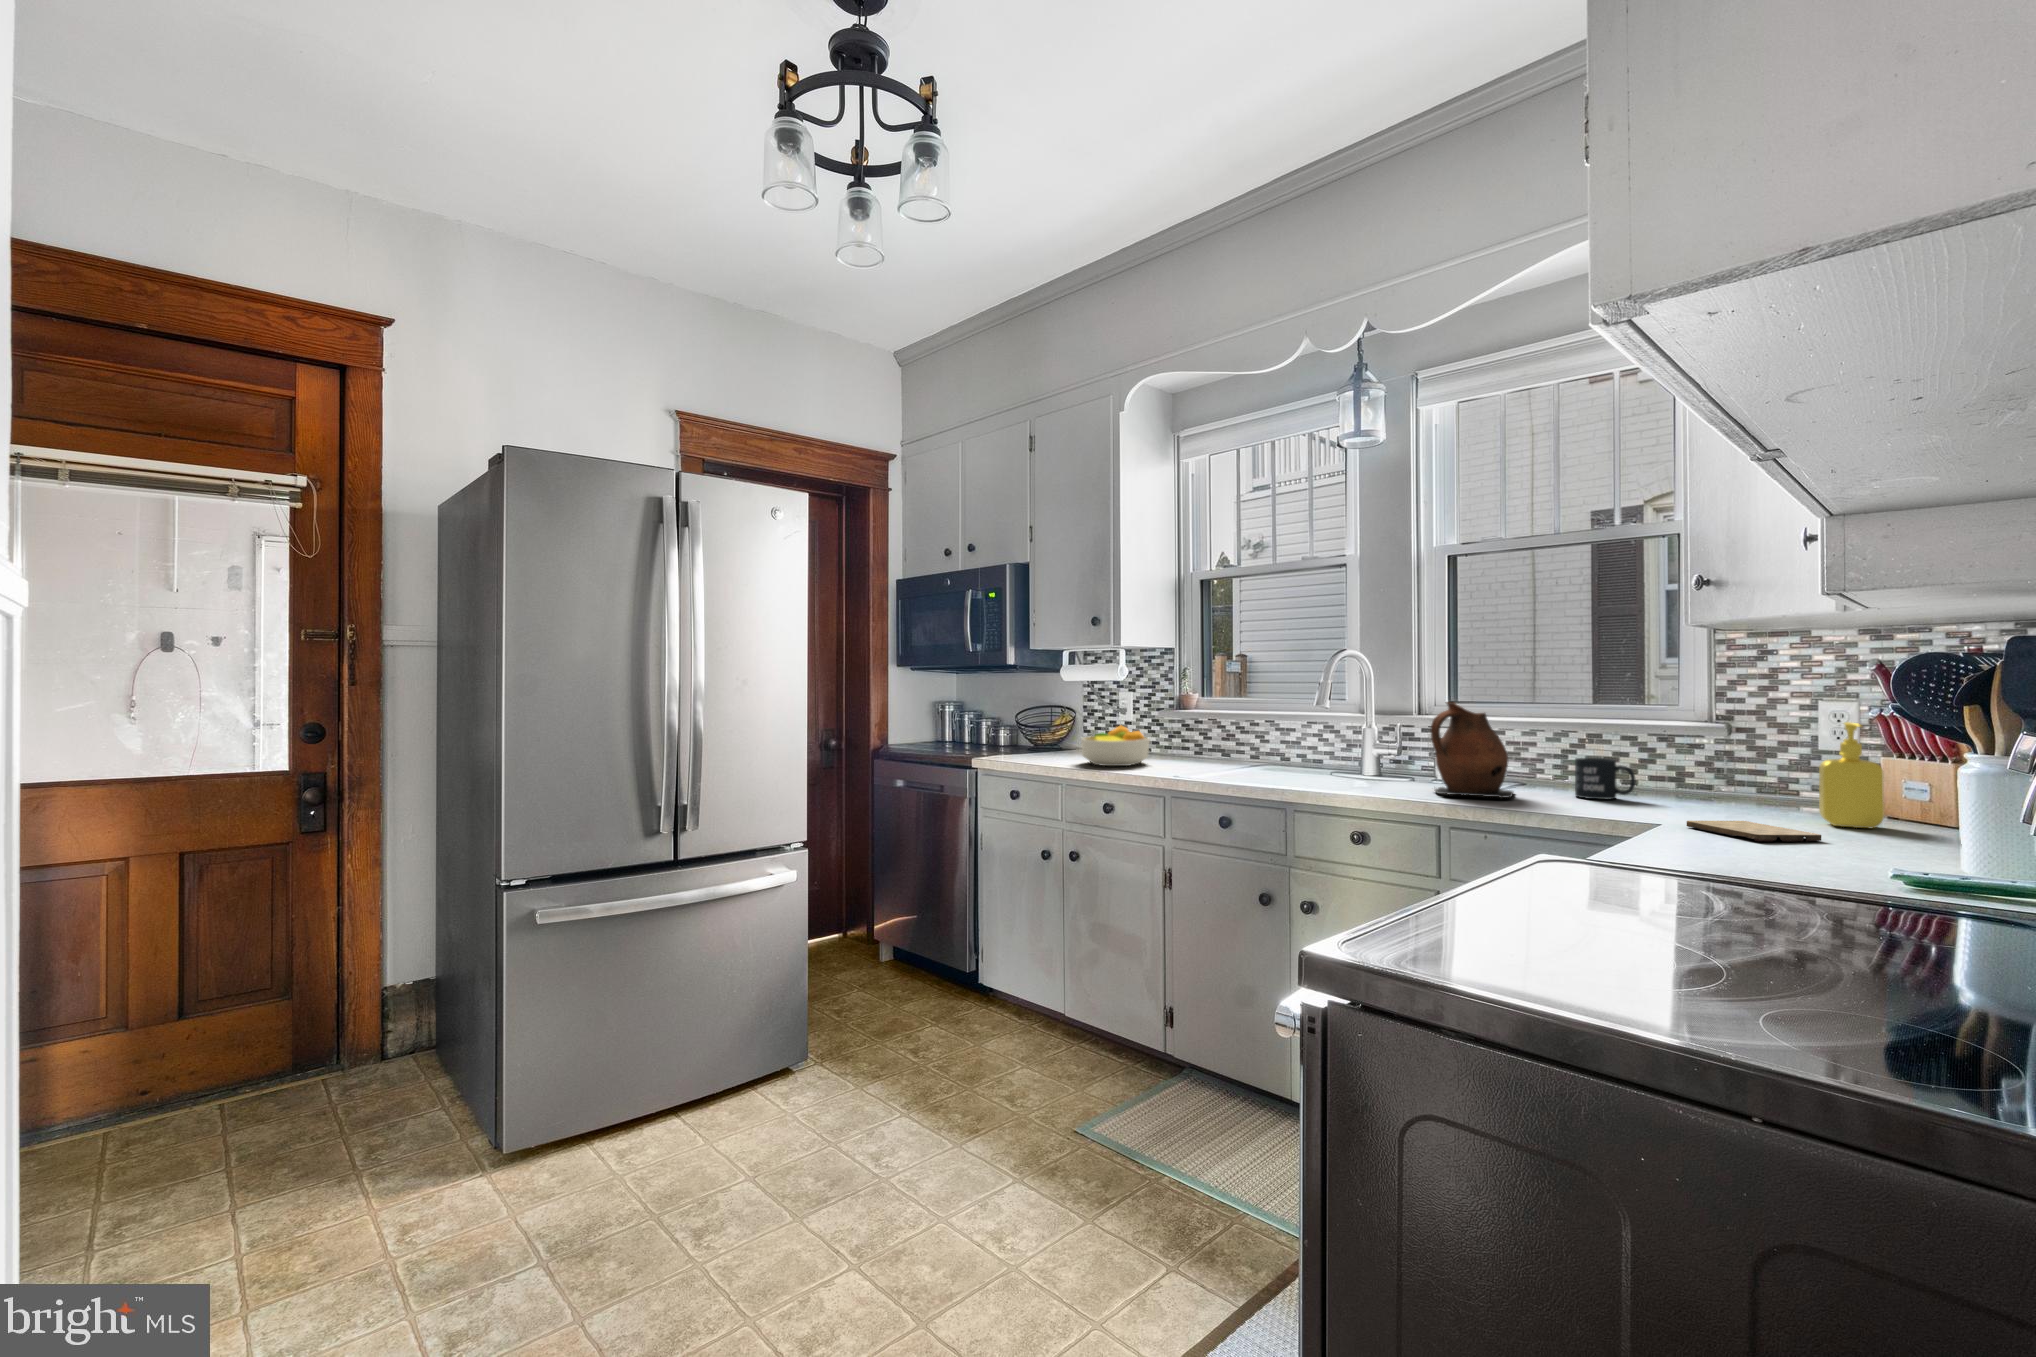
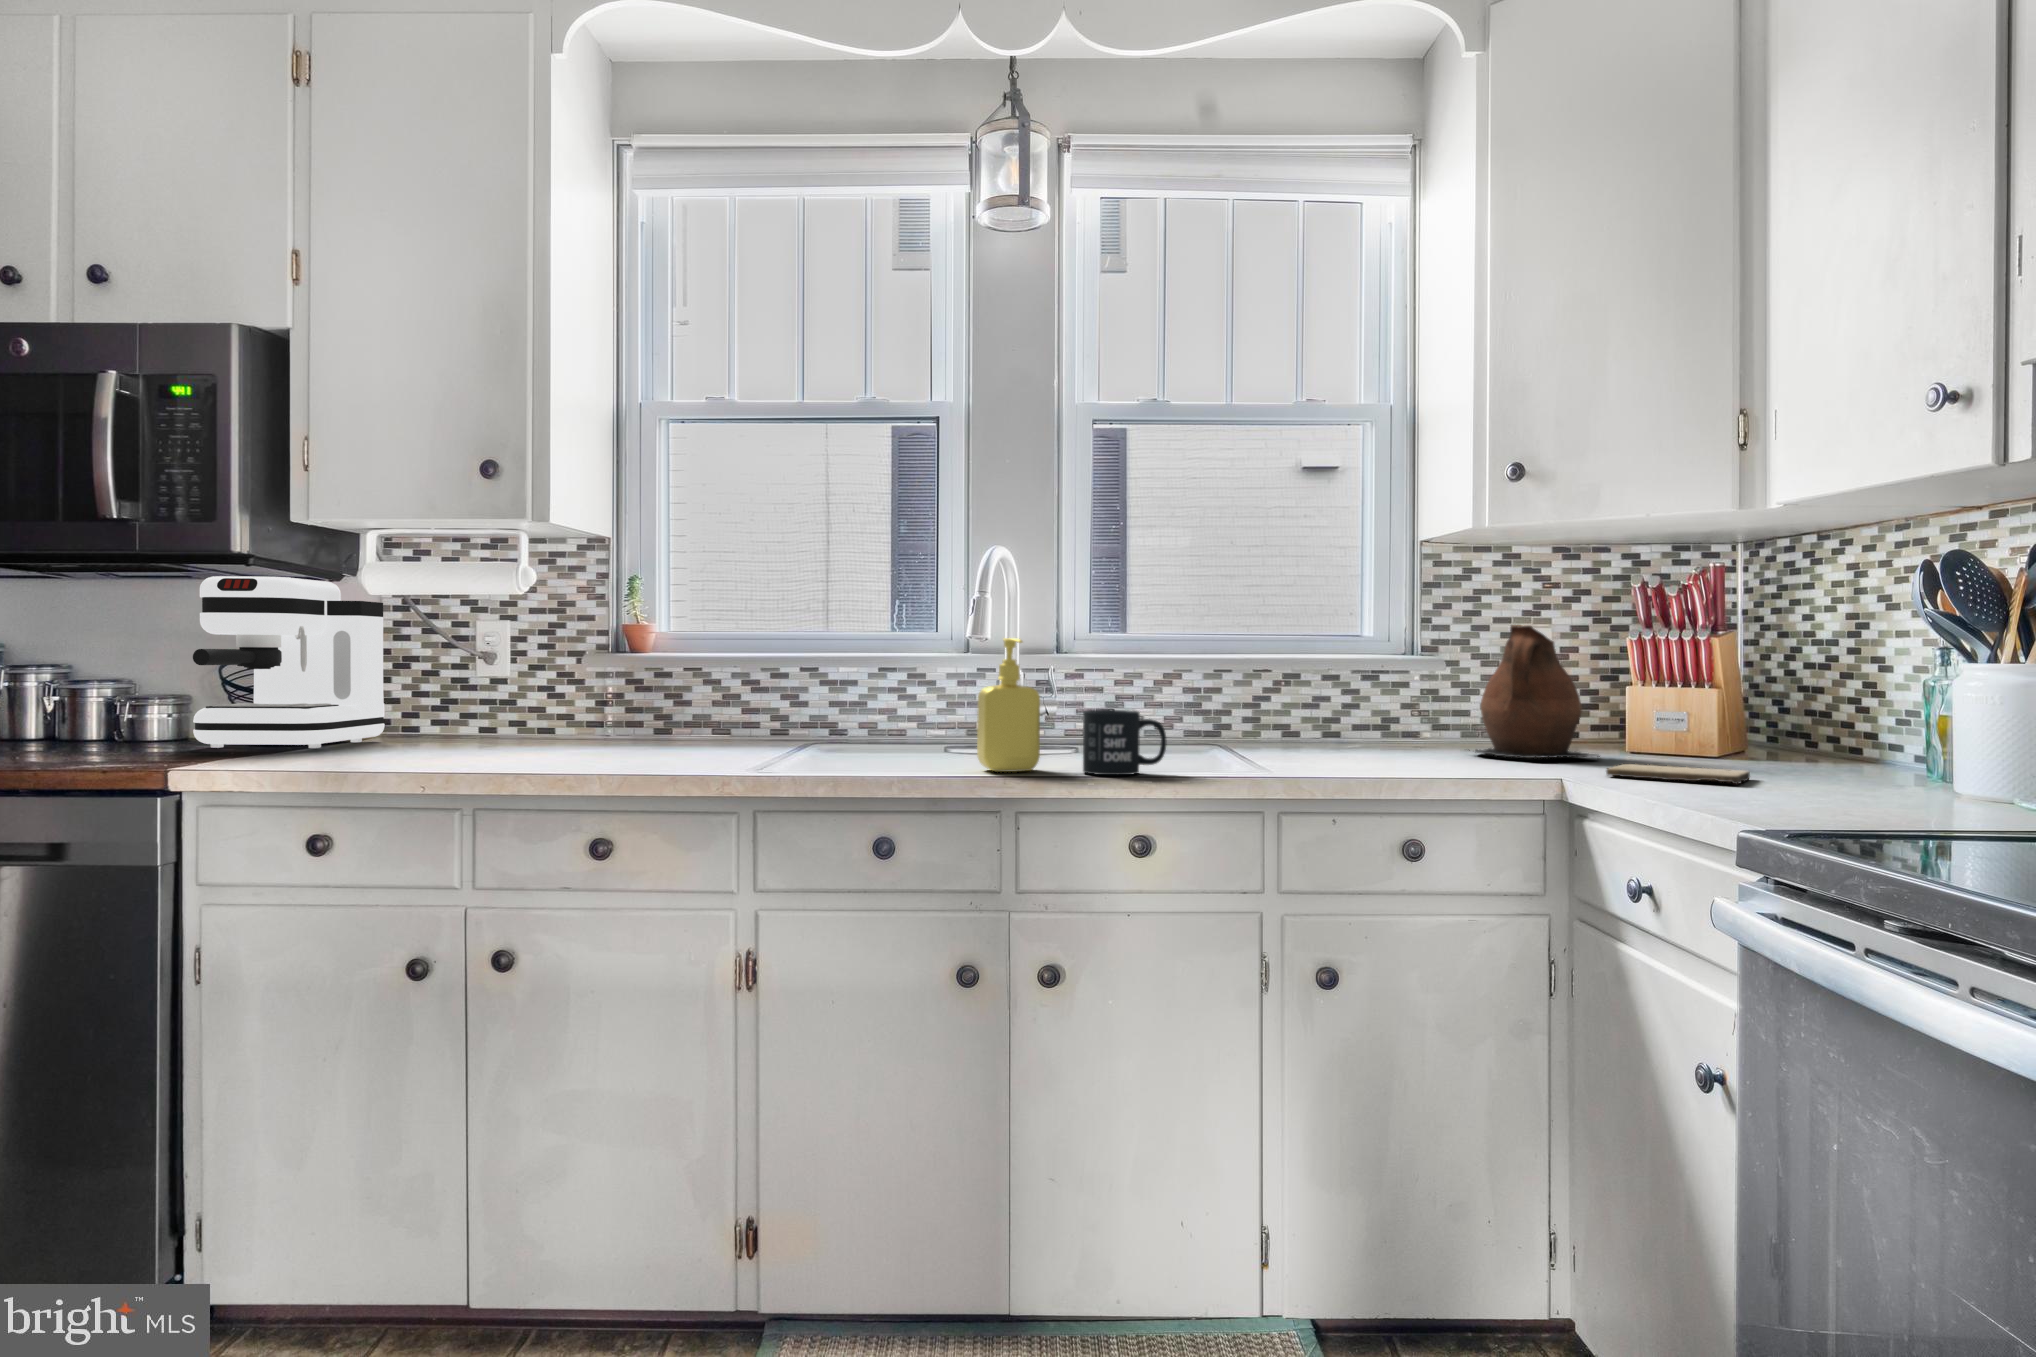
coffee maker: none [995,675,1077,754] -> present [193,576,385,748]
ceramic pitcher: present [1431,702,1513,798] -> present [1469,626,1600,758]
soap dispenser: present [1819,722,1884,828] -> present [977,638,1040,772]
fruit bowl: present [1081,725,1150,766] -> none [479,679,629,761]
mug: present [1575,758,1635,799] -> present [1083,710,1167,775]

